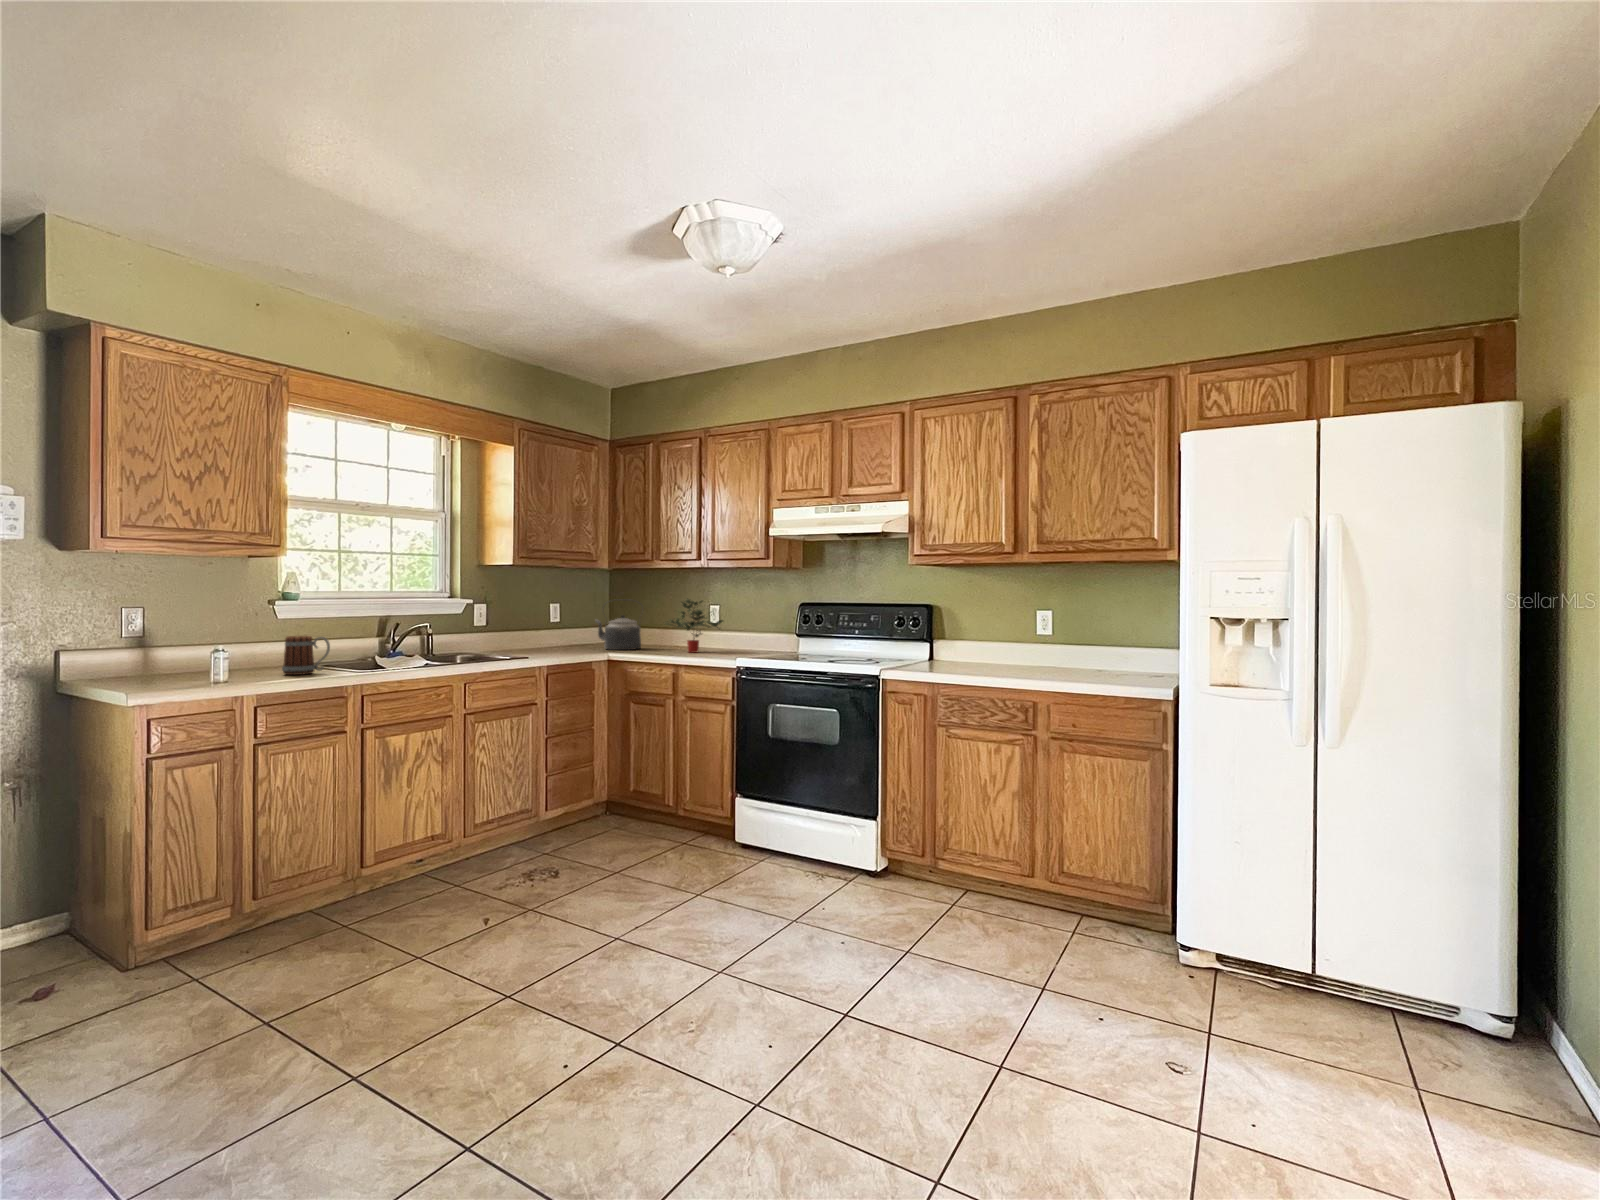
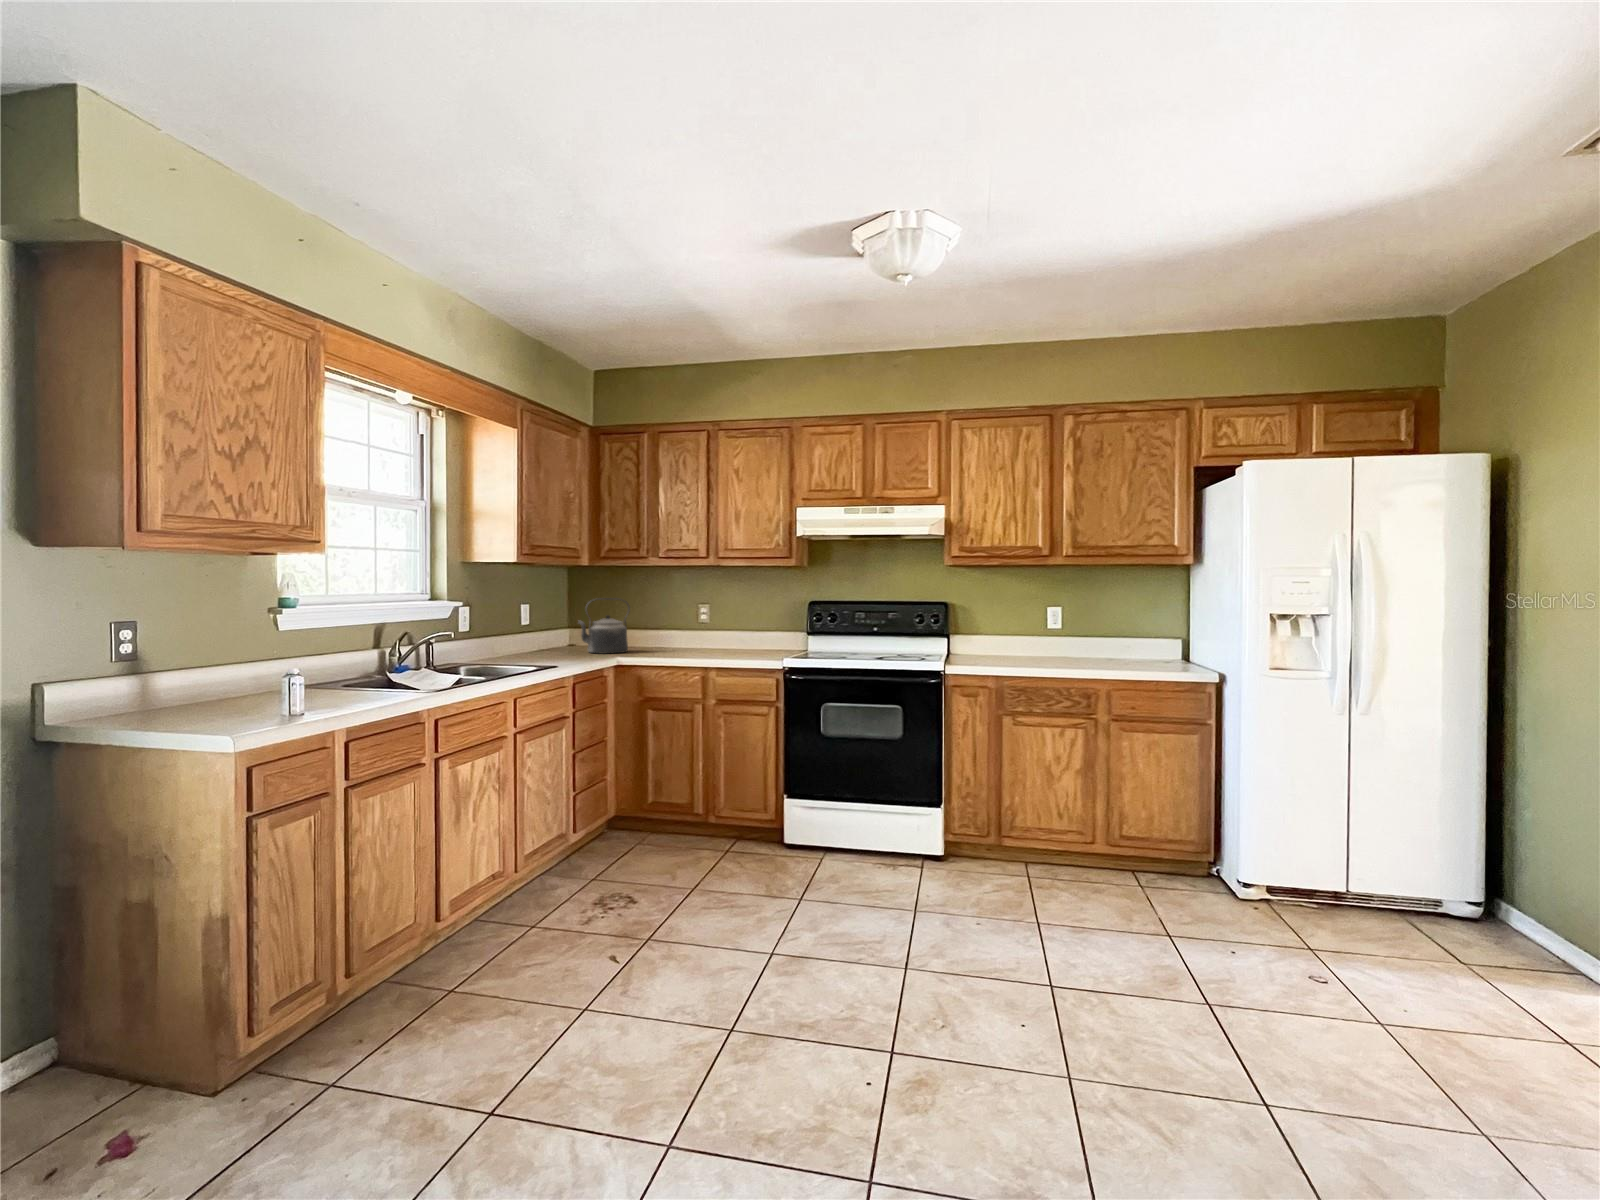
potted plant: present [669,599,723,653] -> none [662,597,733,654]
mug: present [282,636,330,675] -> none [335,652,390,701]

